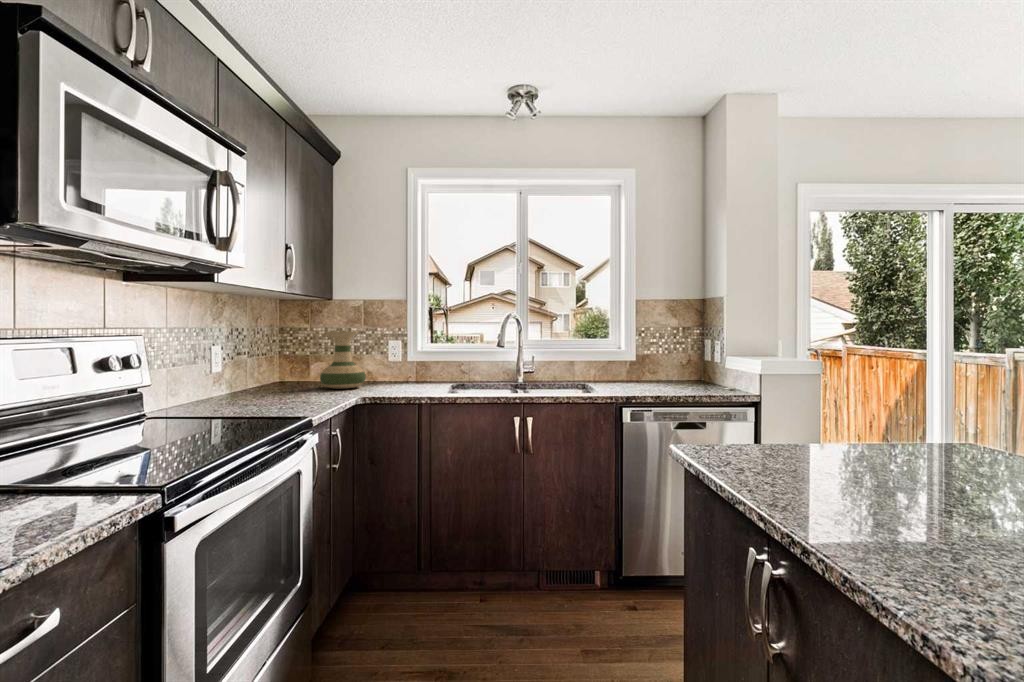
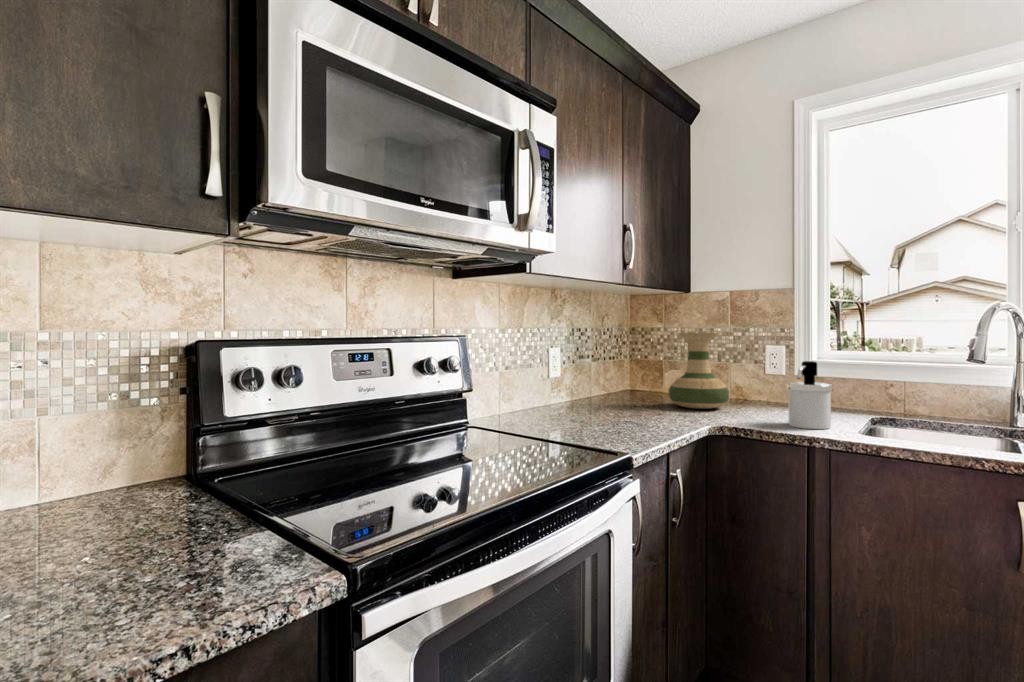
soap dispenser: none [405,350,432,394] -> present [787,361,833,429]

